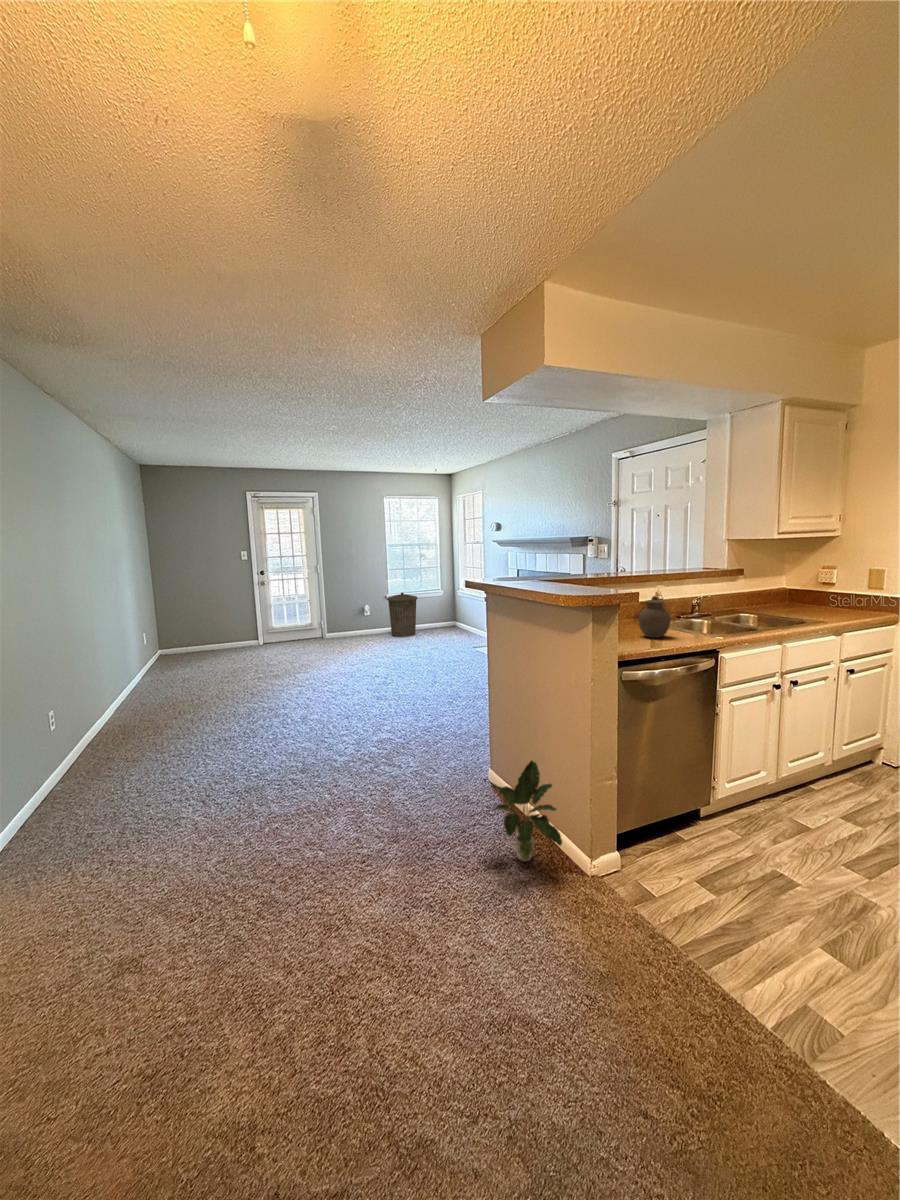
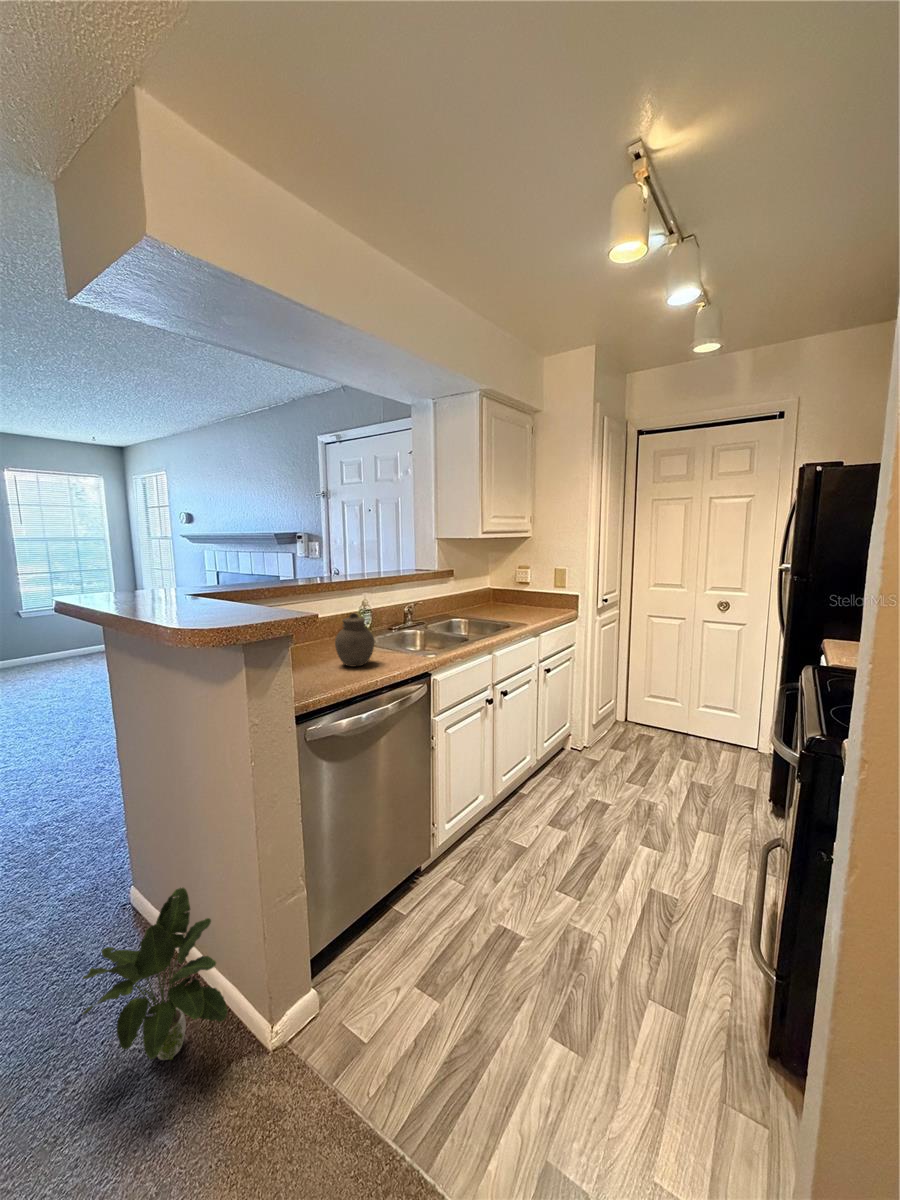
trash can: present [387,593,417,637] -> none [23,606,77,667]

